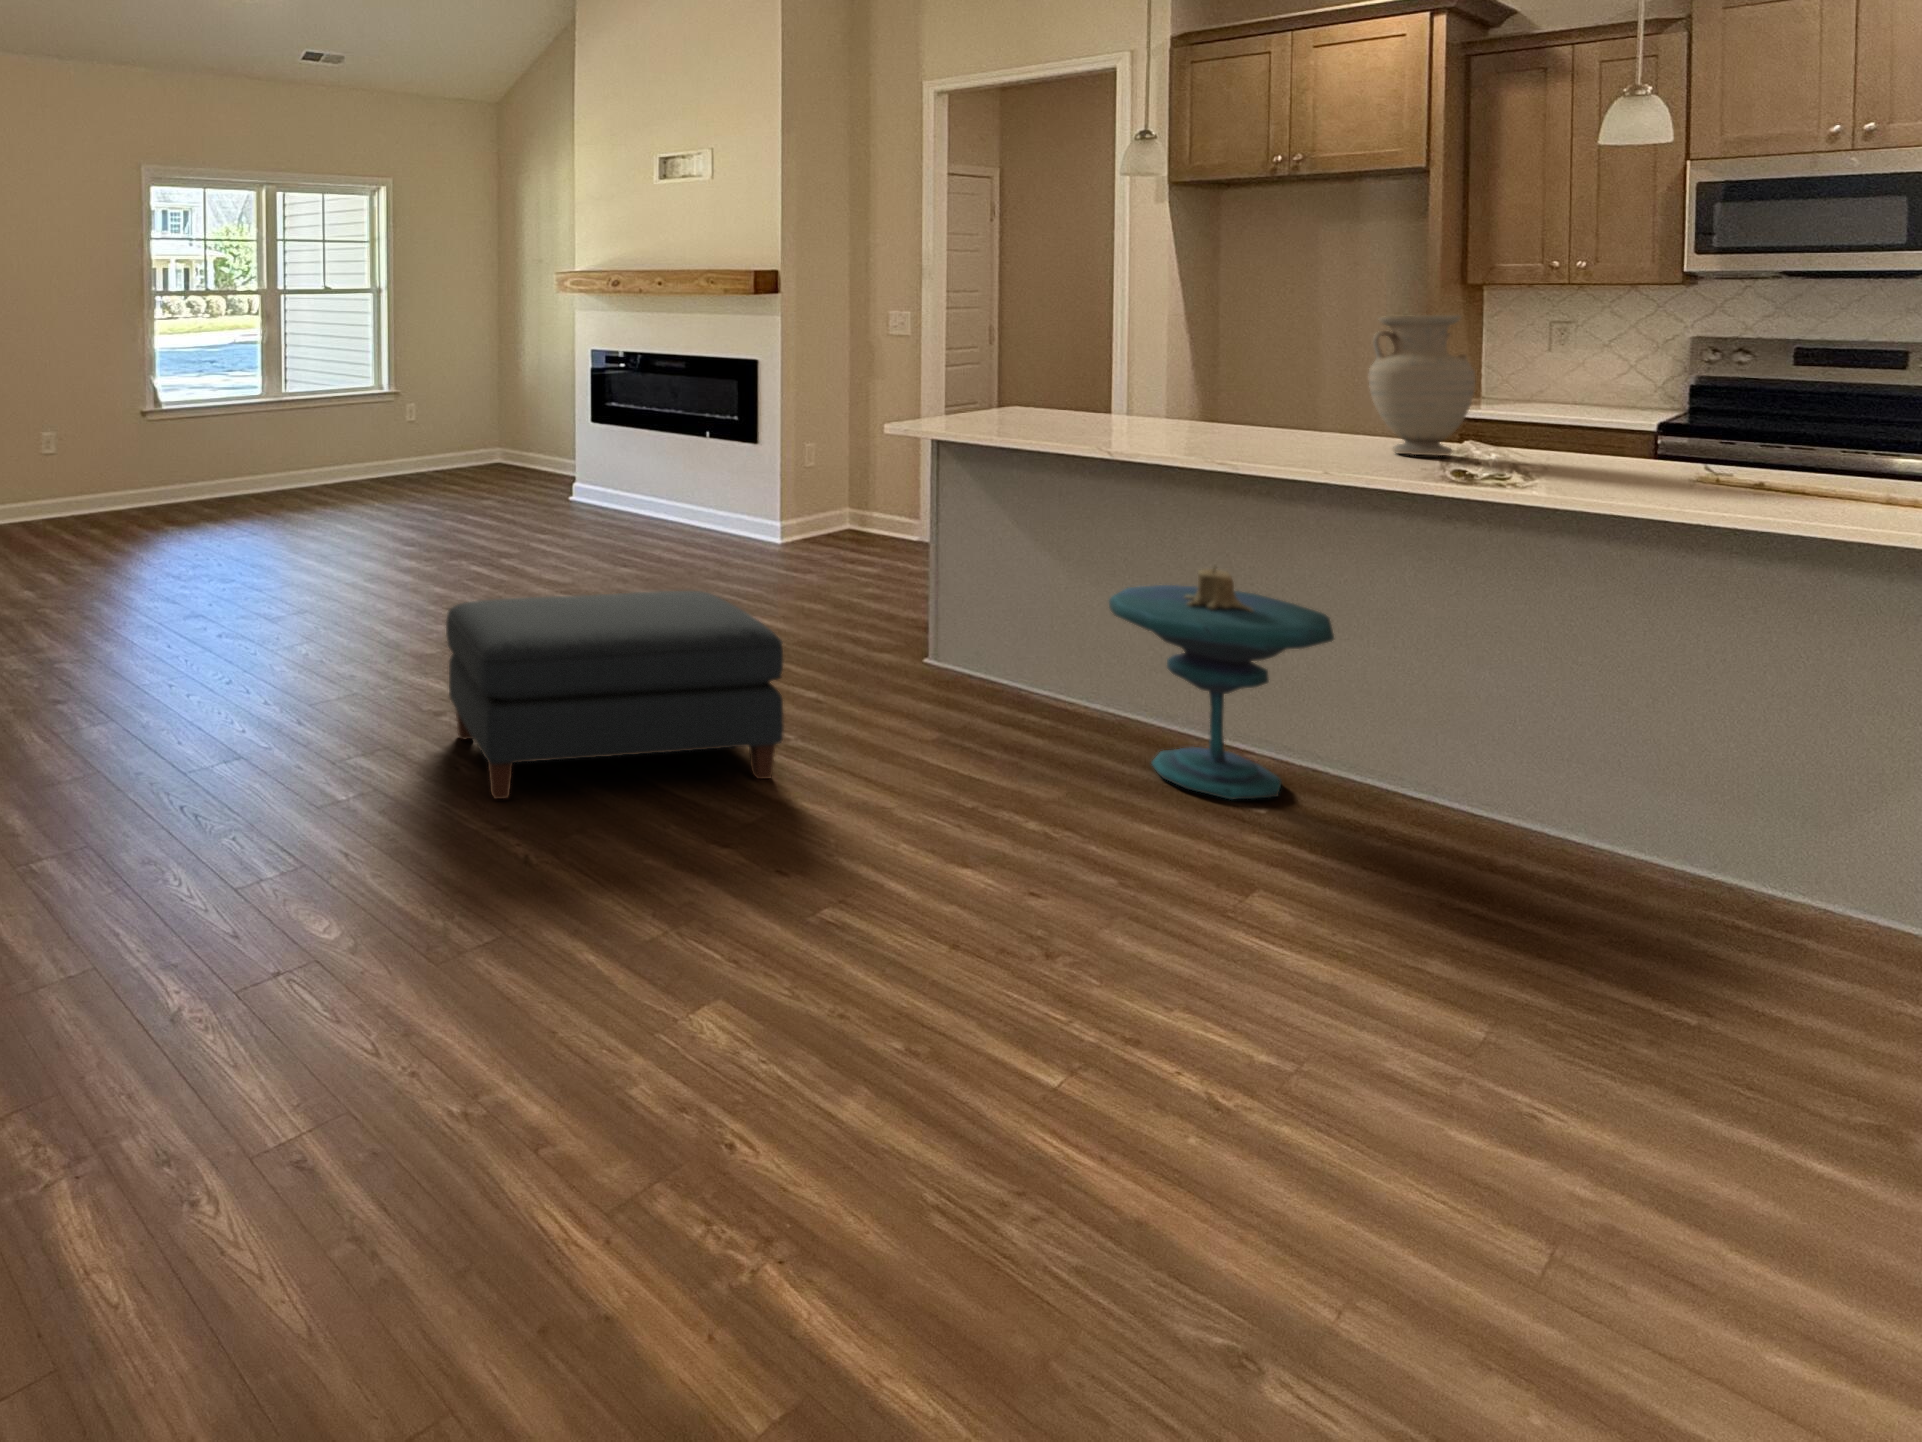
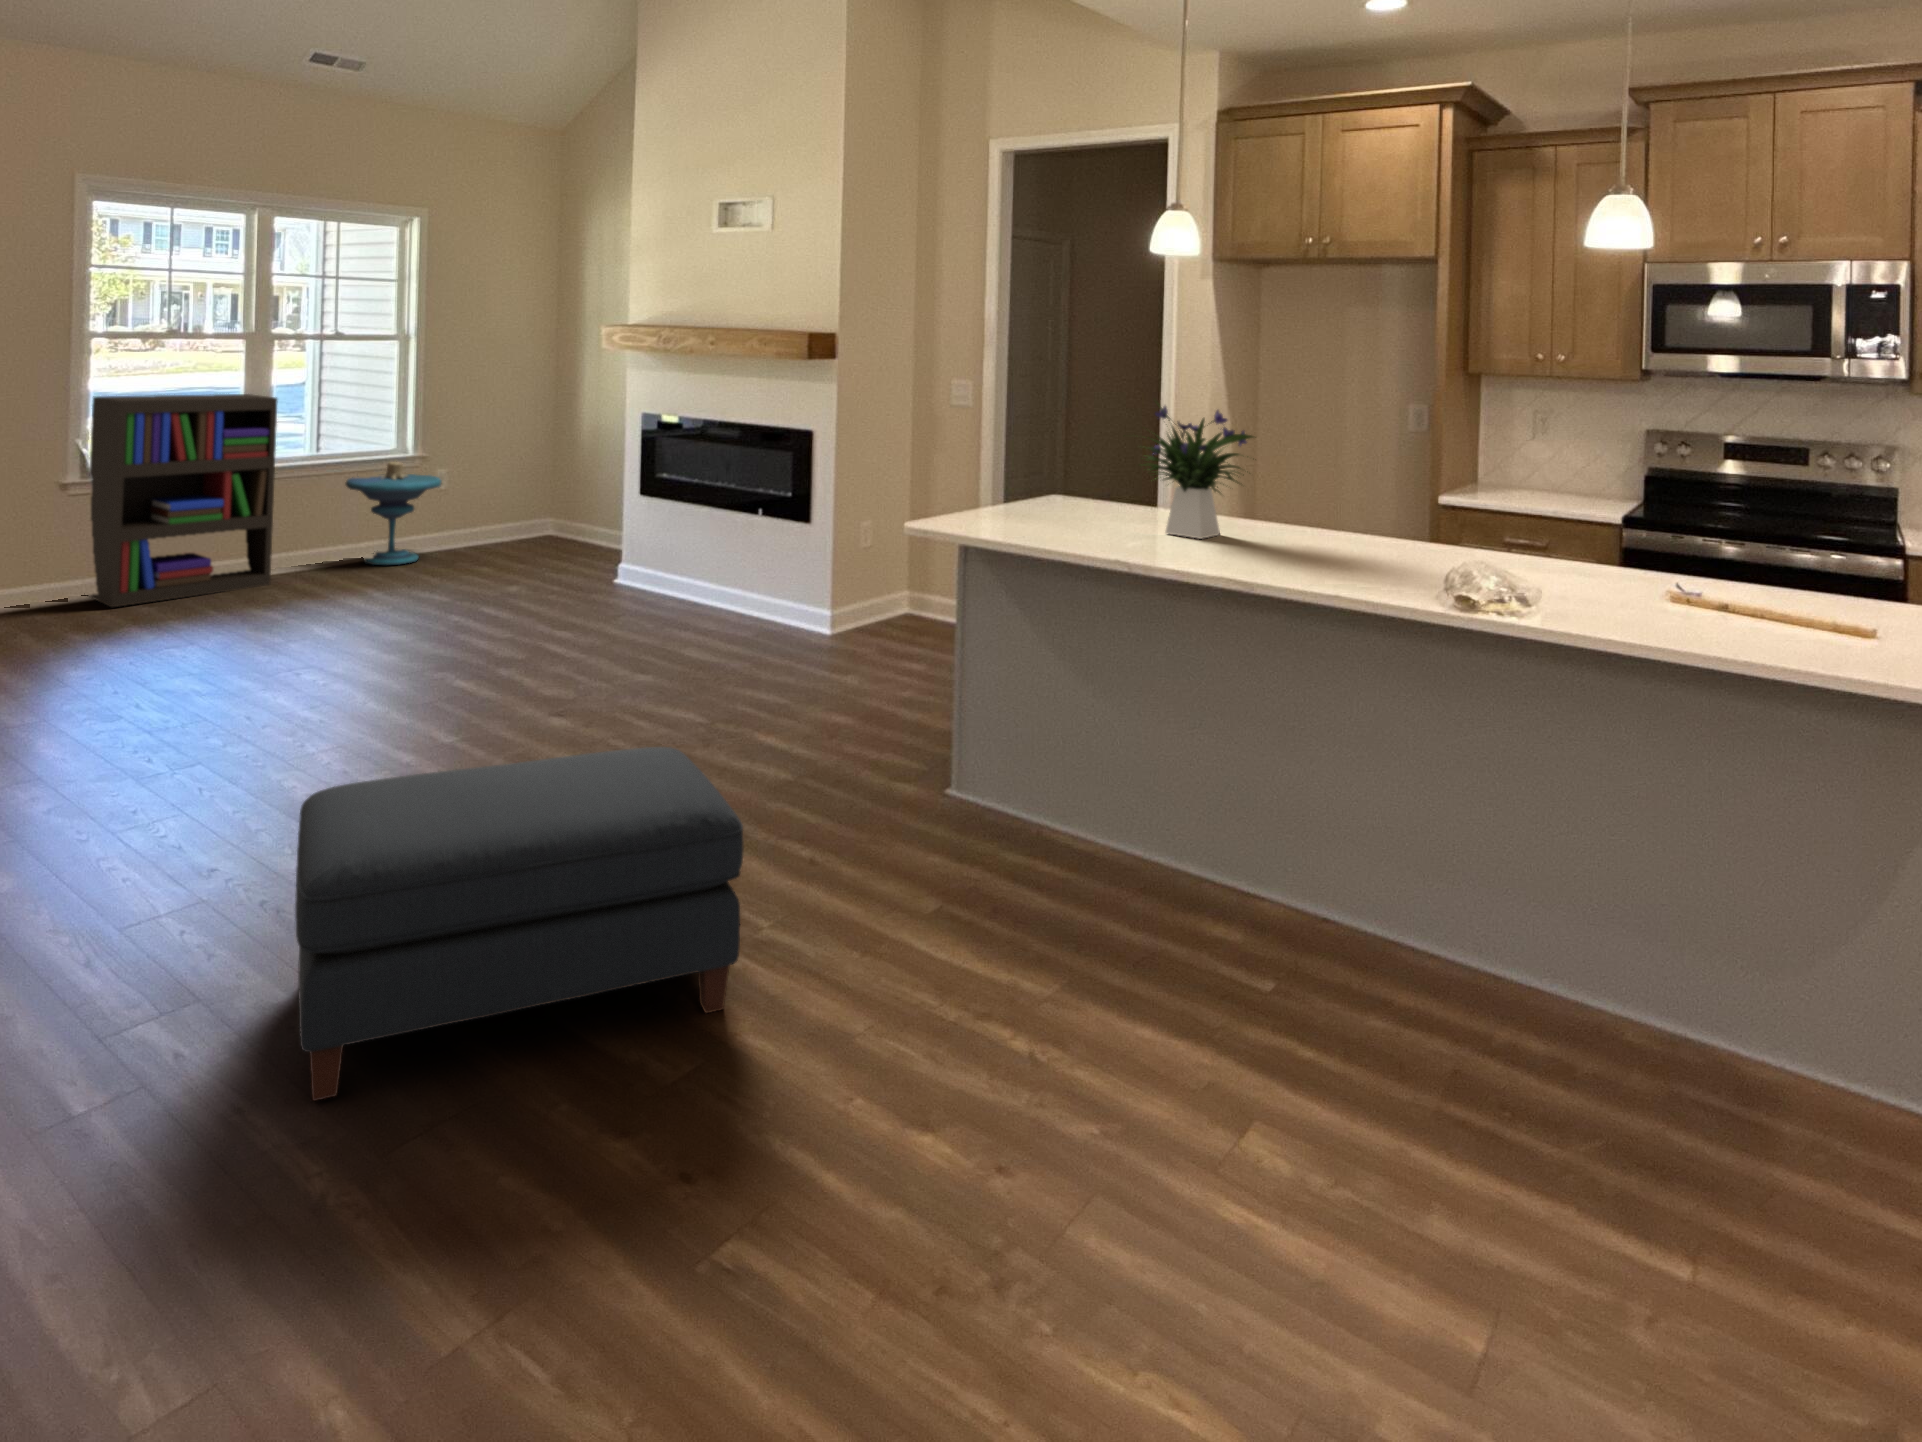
flower arrangement: none [1091,311,1228,436] -> present [1145,406,1253,539]
vase: present [1369,315,1475,456] -> none [1390,415,1488,568]
bookshelf: none [159,340,293,510] -> present [89,394,278,607]
side table: present [1109,566,1334,799] -> present [346,461,441,565]

